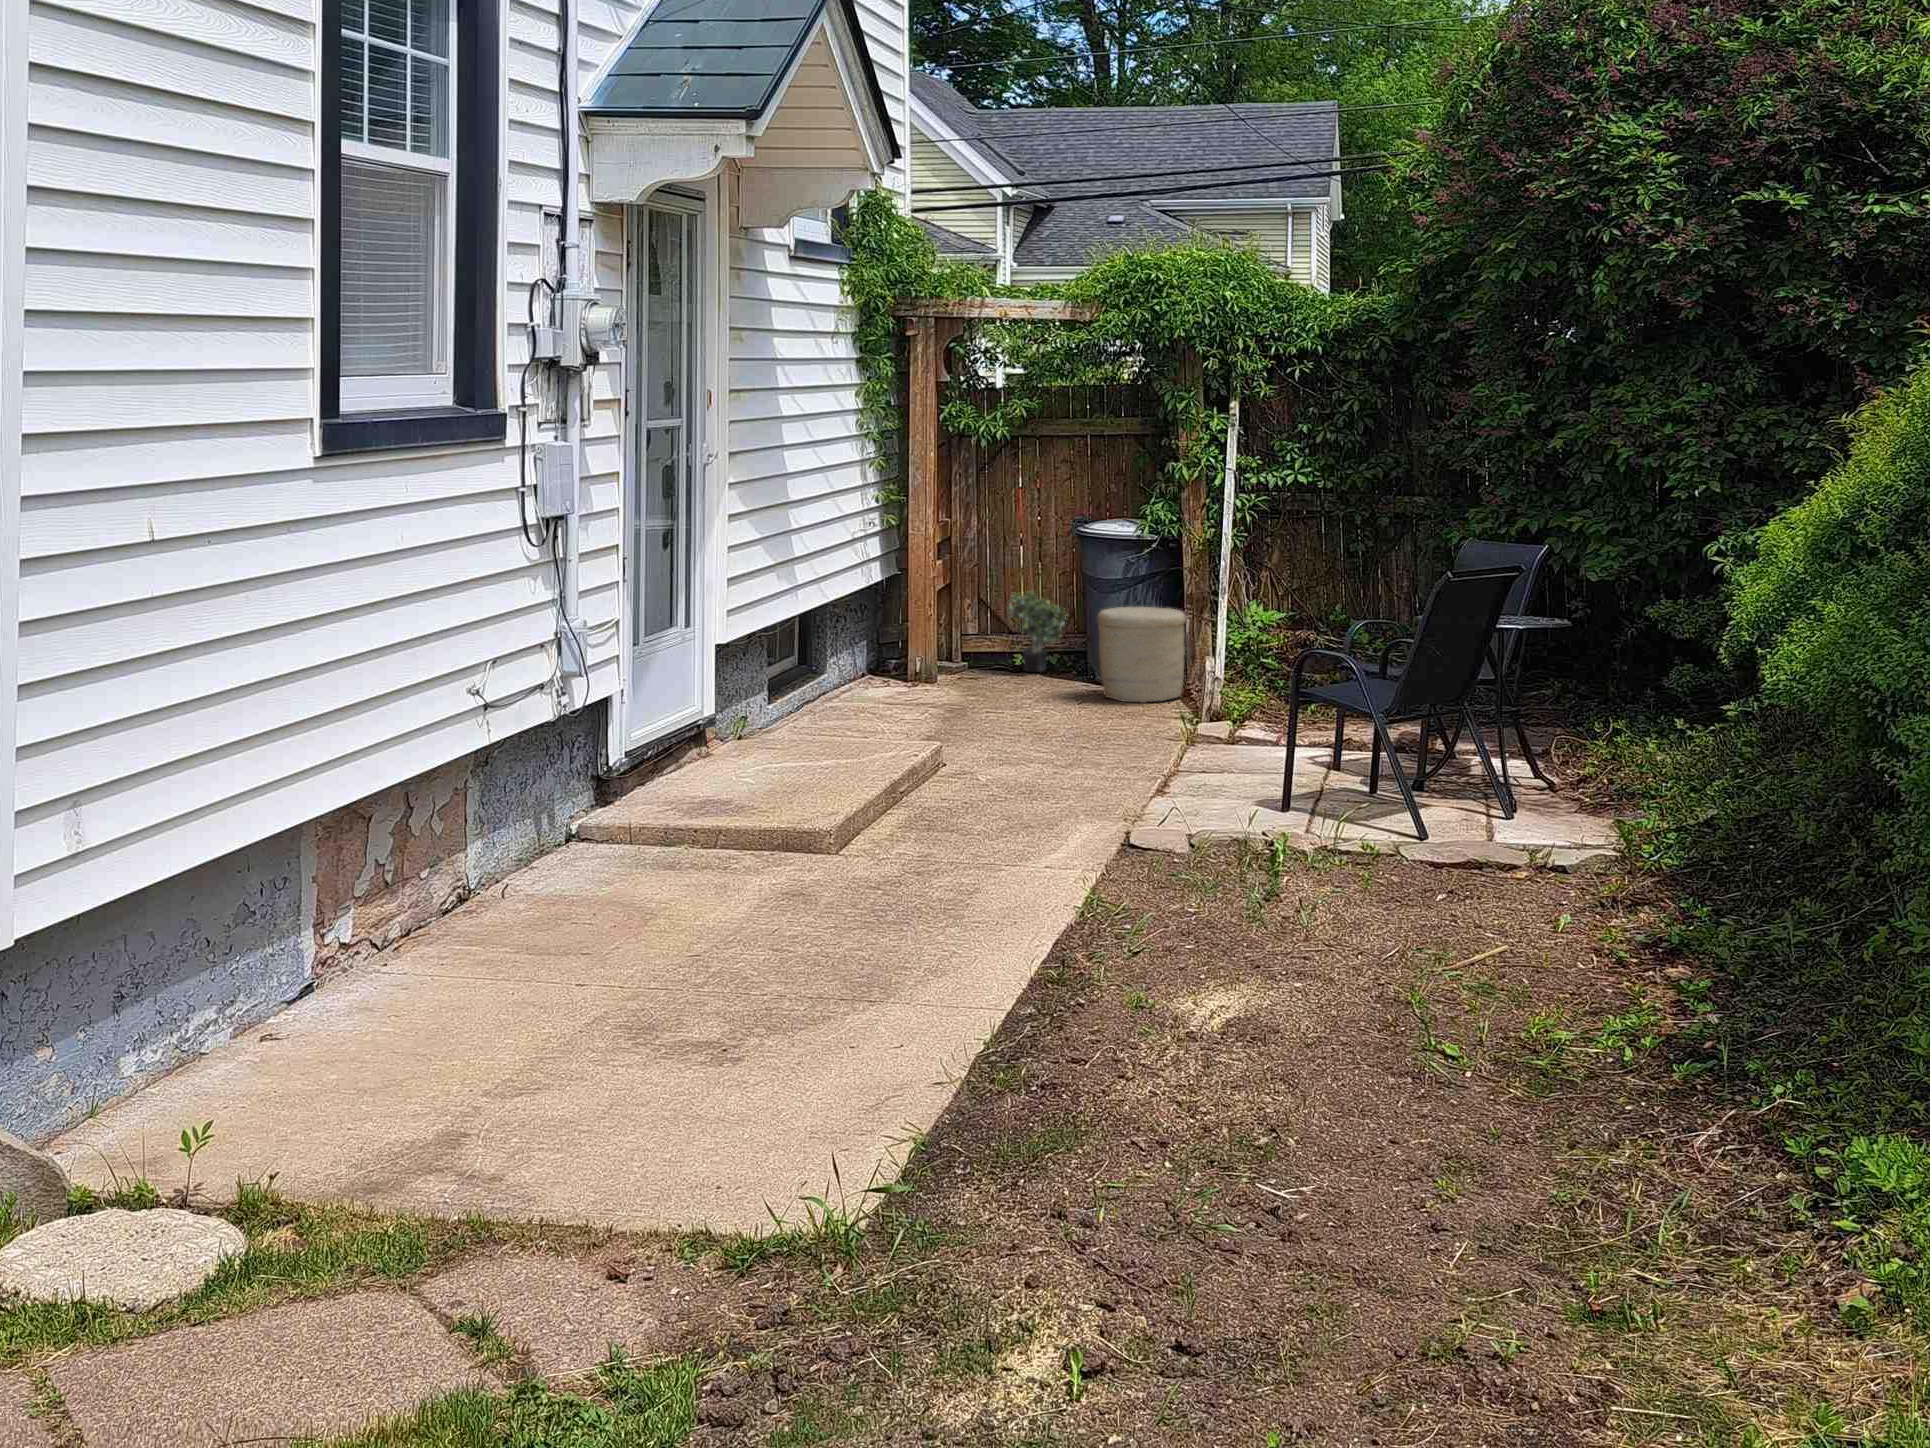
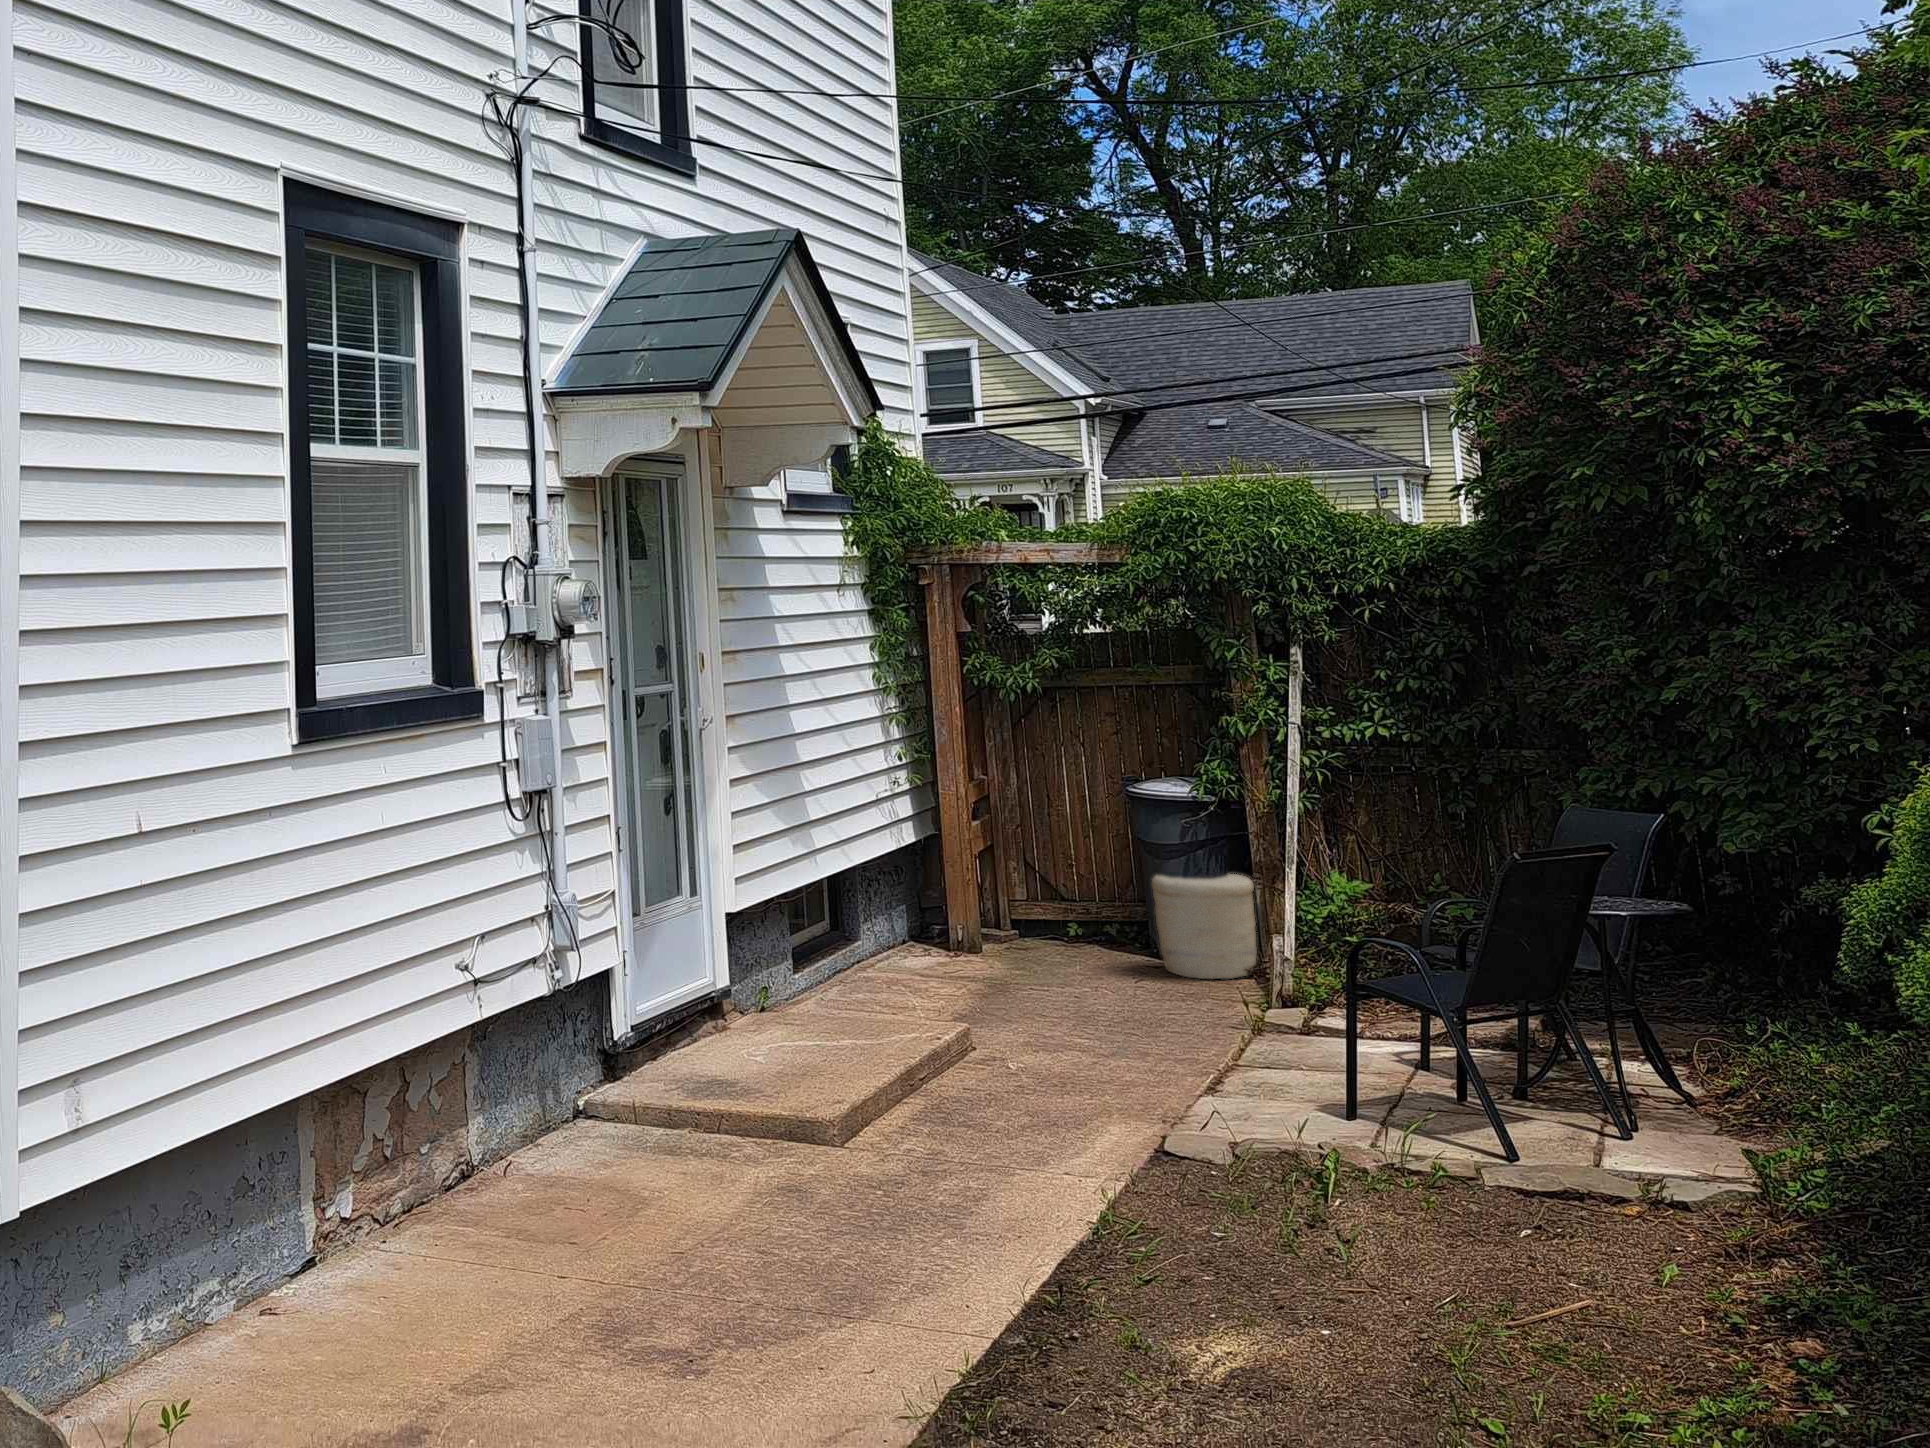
potted plant: present [1008,591,1066,672] -> none [1056,849,1127,938]

